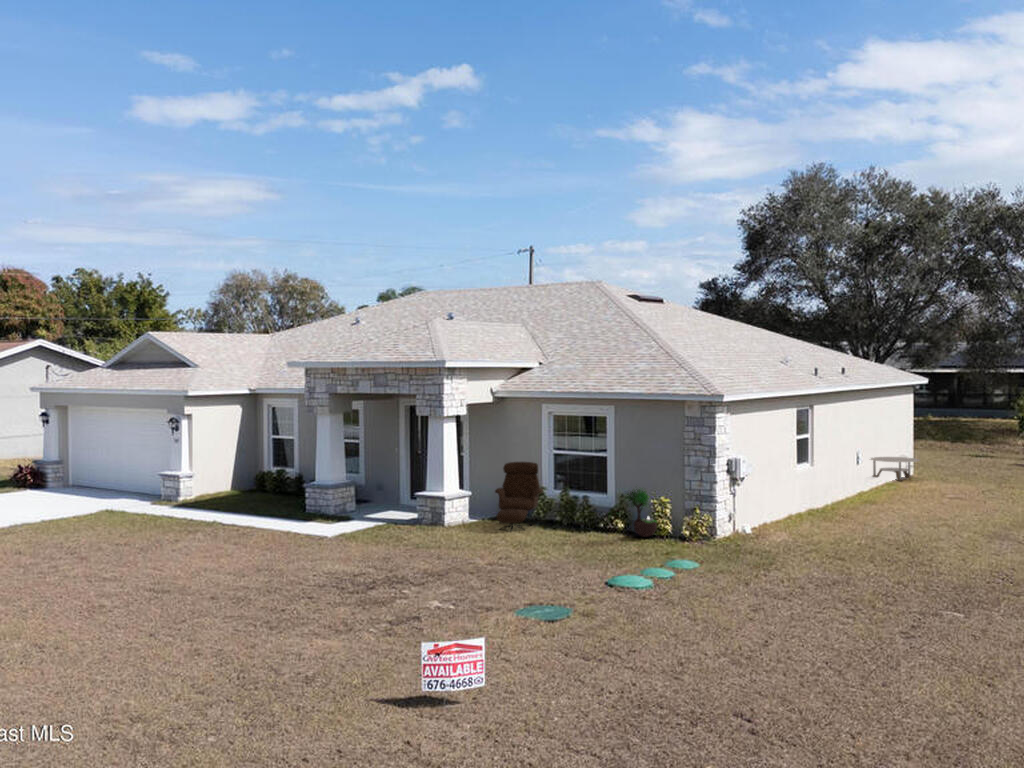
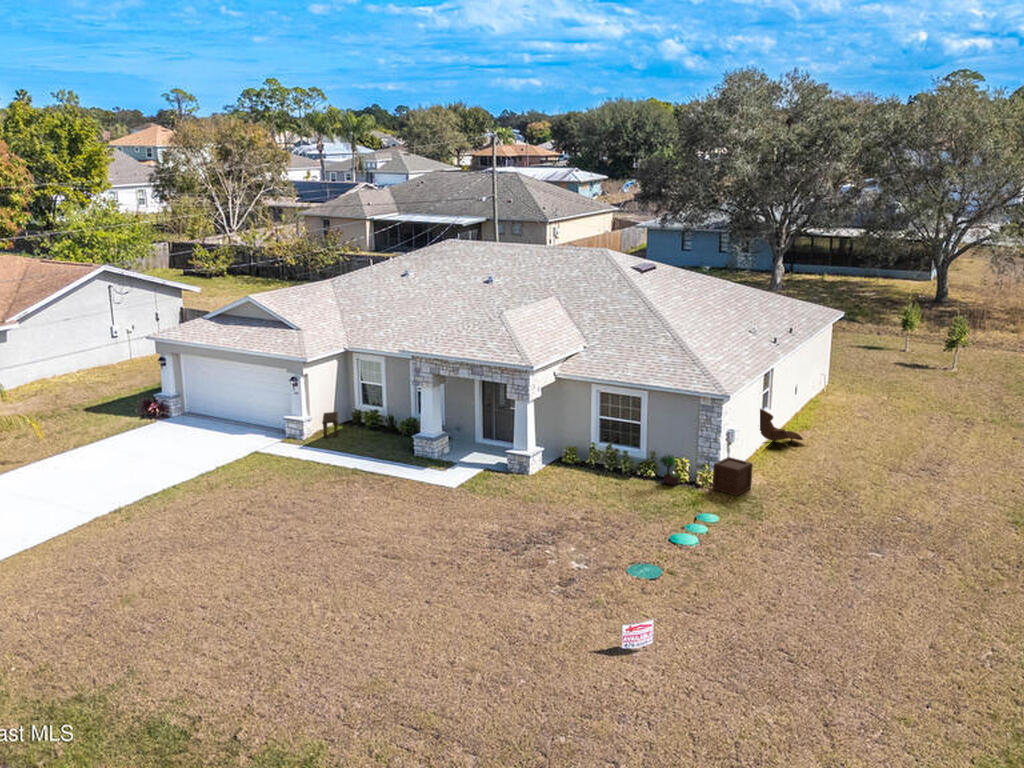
round table: present [871,457,920,481] -> none [806,385,843,407]
lounge chair: present [495,462,543,531] -> present [760,409,802,450]
bench: none [205,471,235,499] -> present [322,412,338,438]
wooden crate: none [705,495,766,547] -> present [713,457,753,496]

